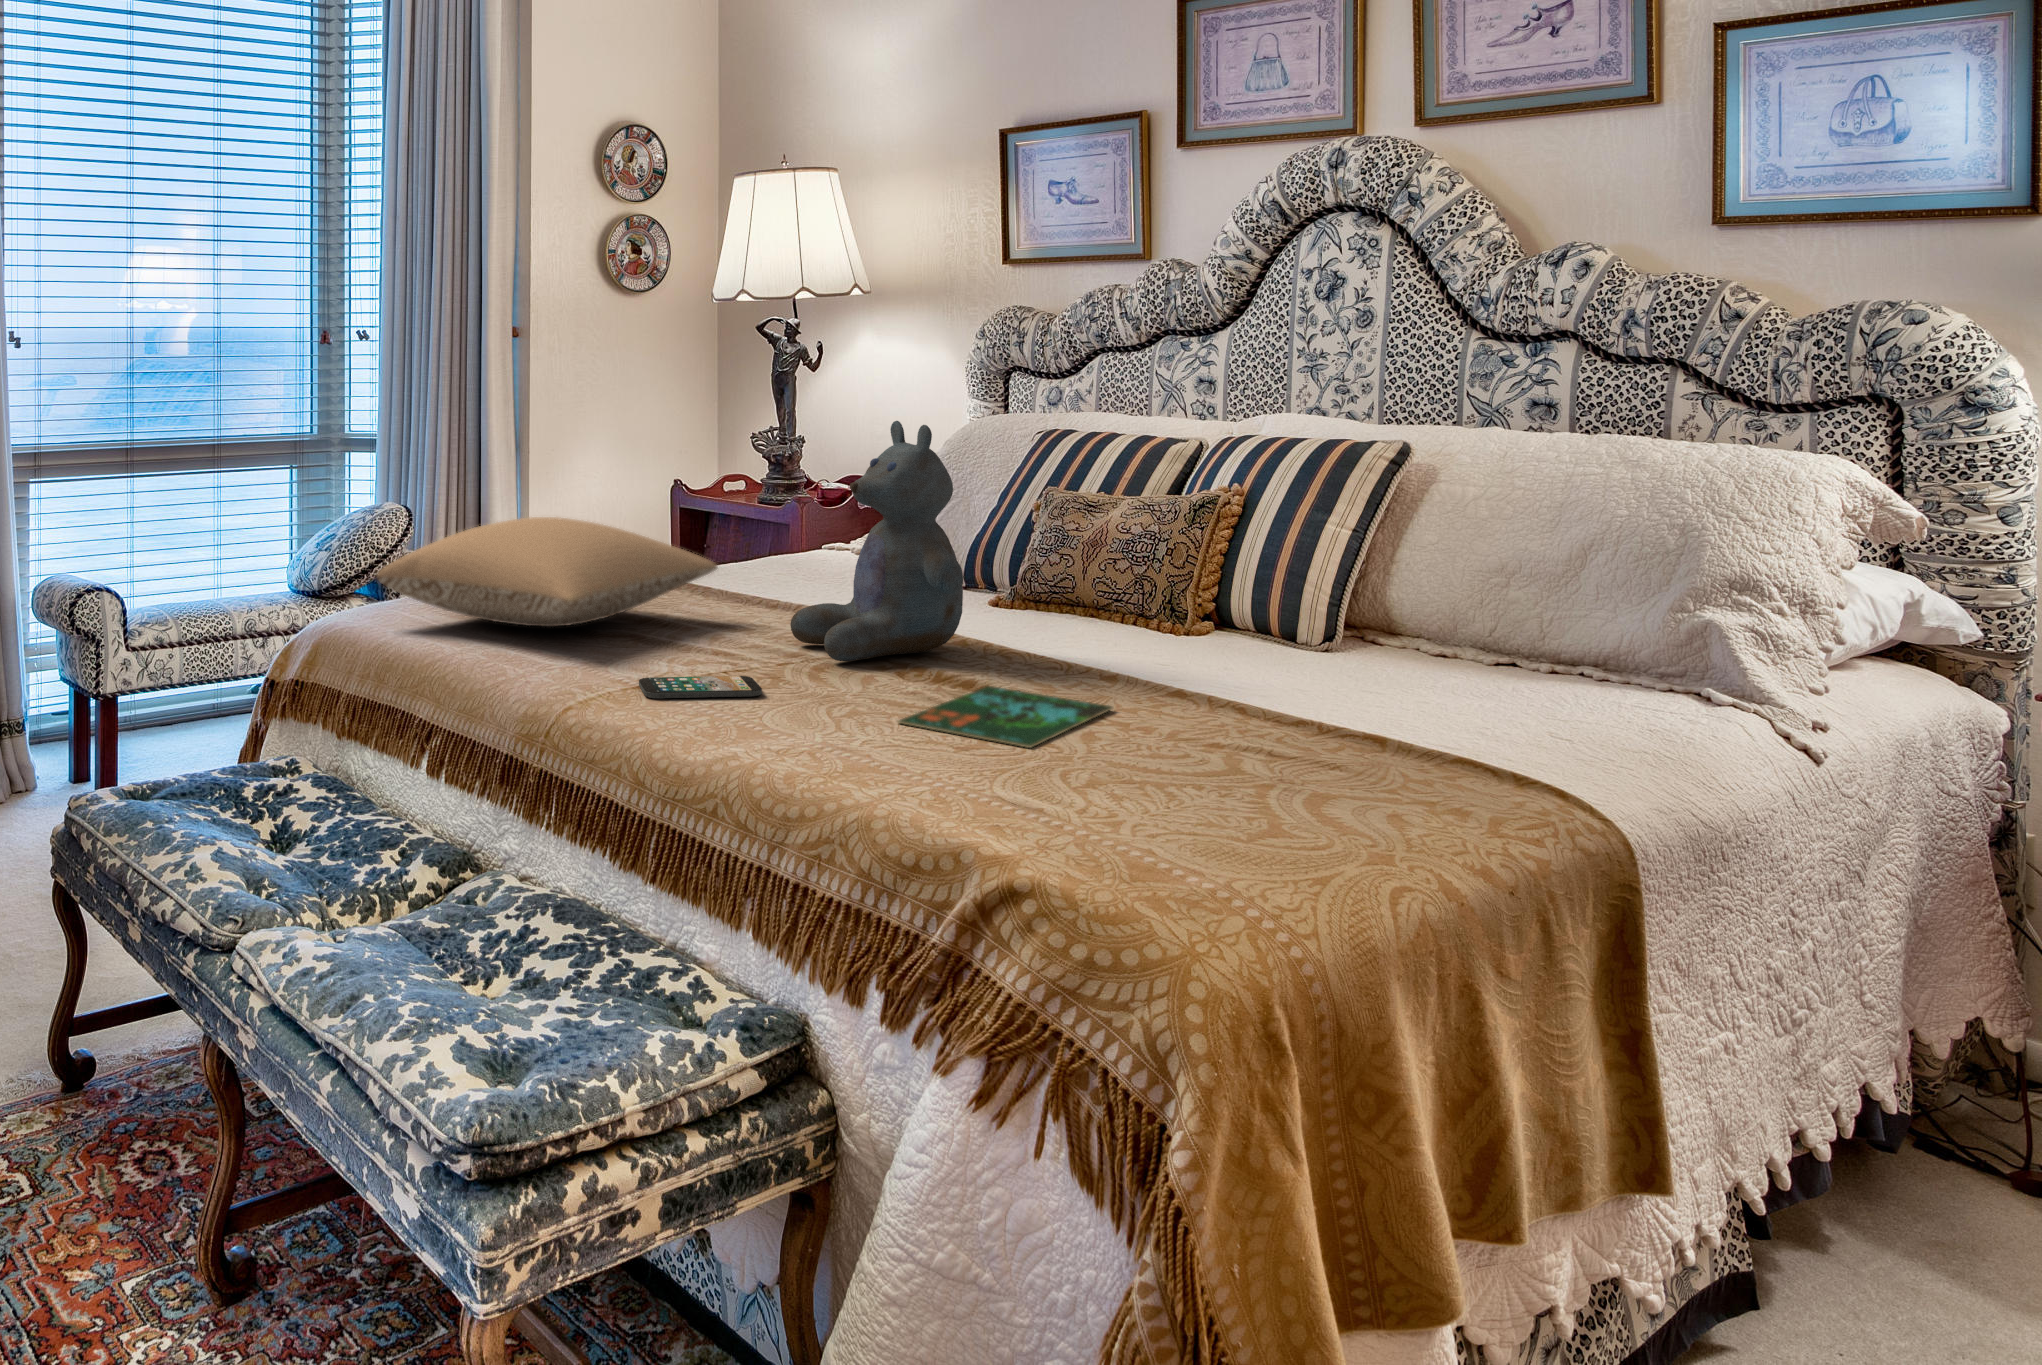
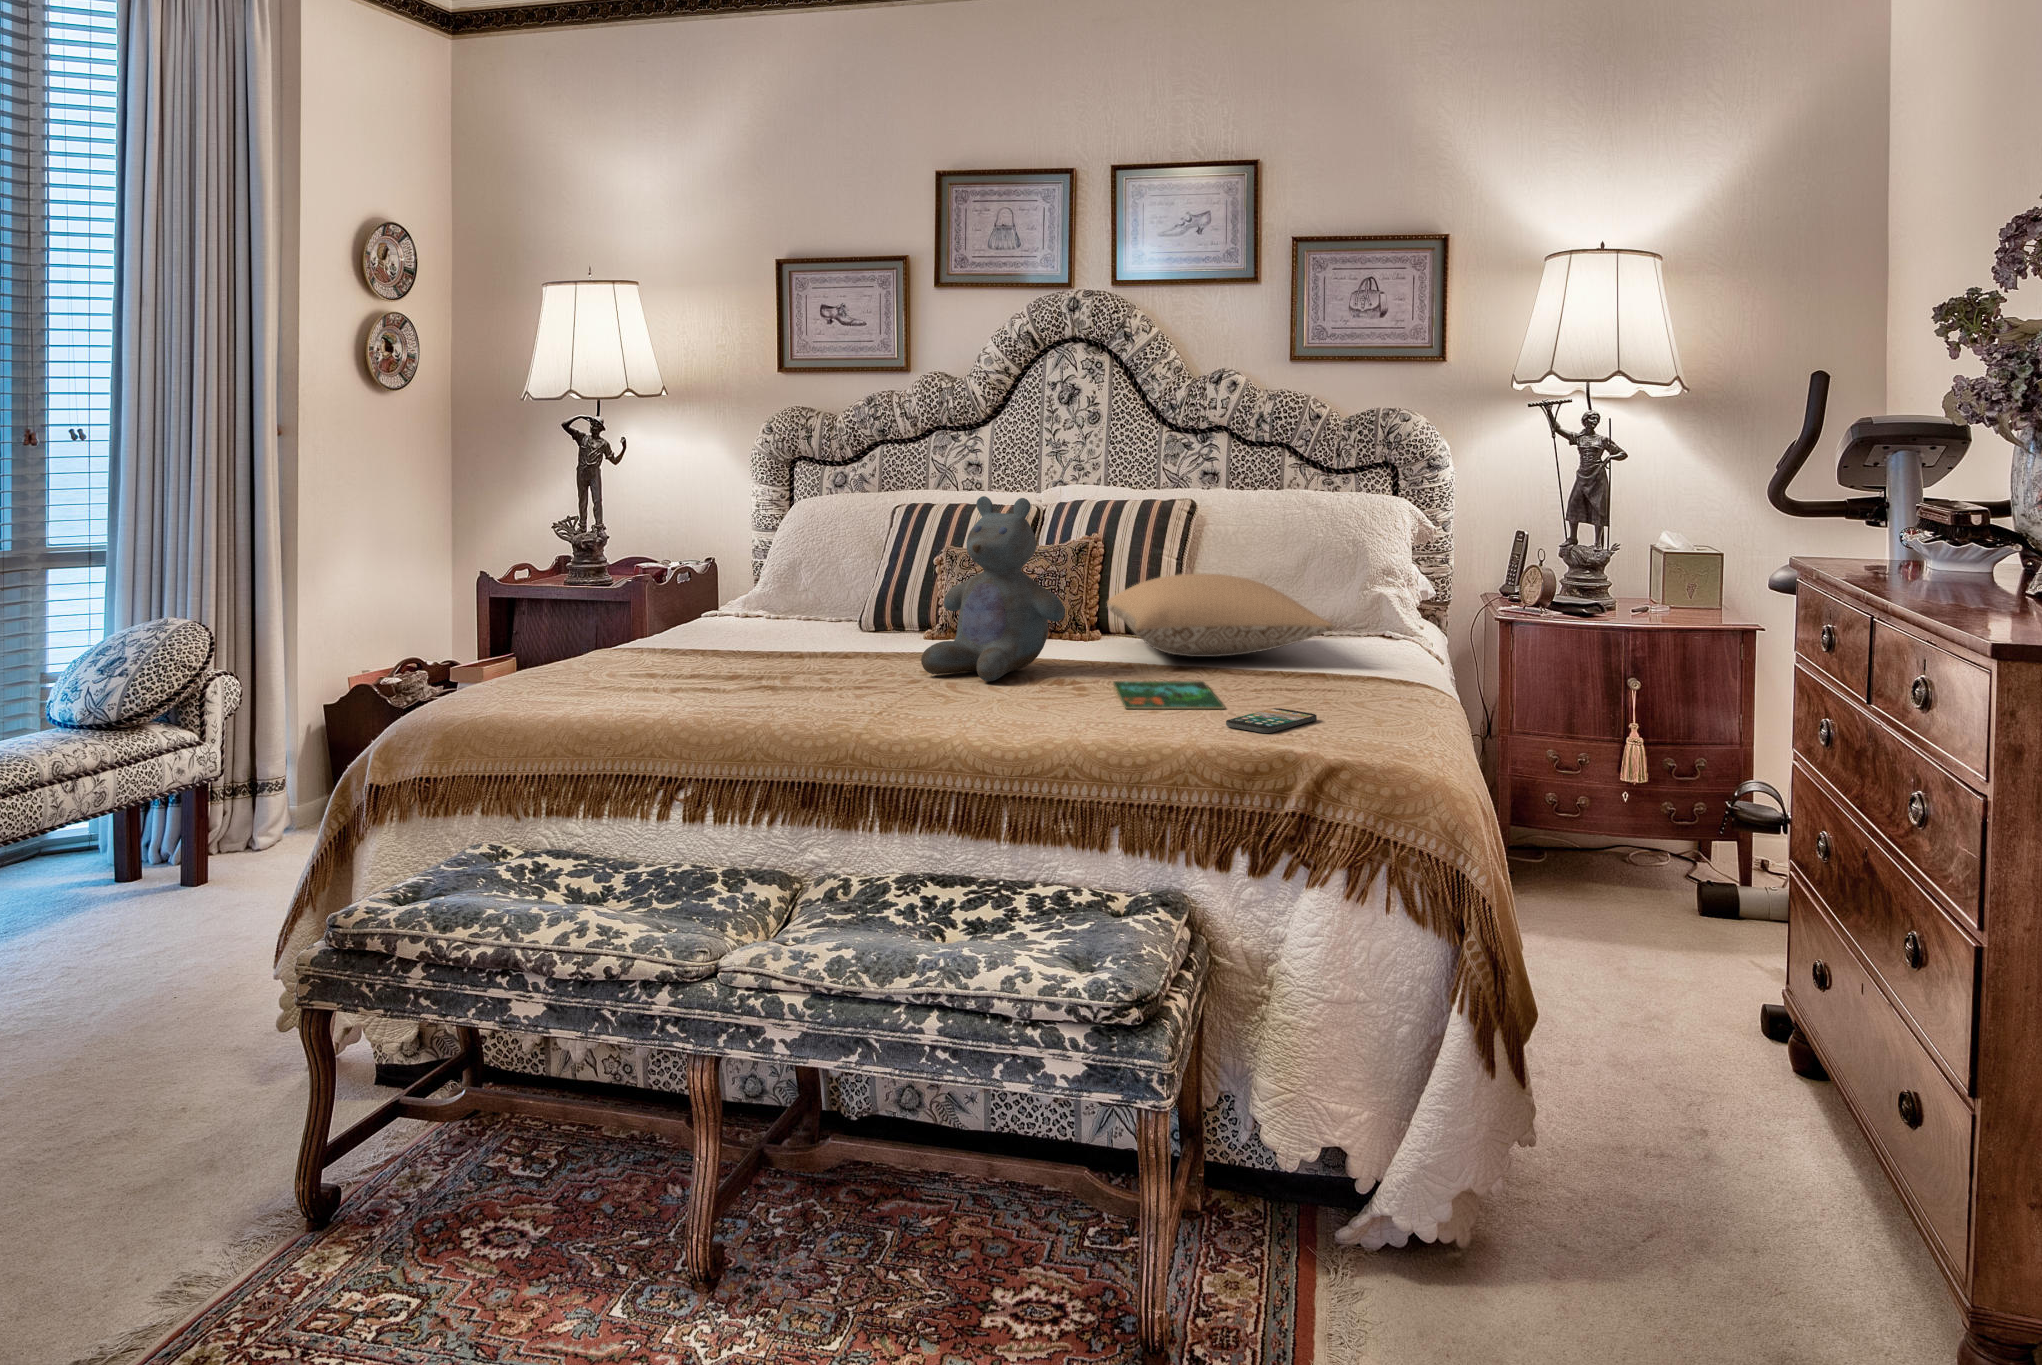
pillow: present [377,517,717,627] -> present [1107,574,1334,657]
smartphone: present [639,676,762,698] -> present [1226,708,1317,733]

